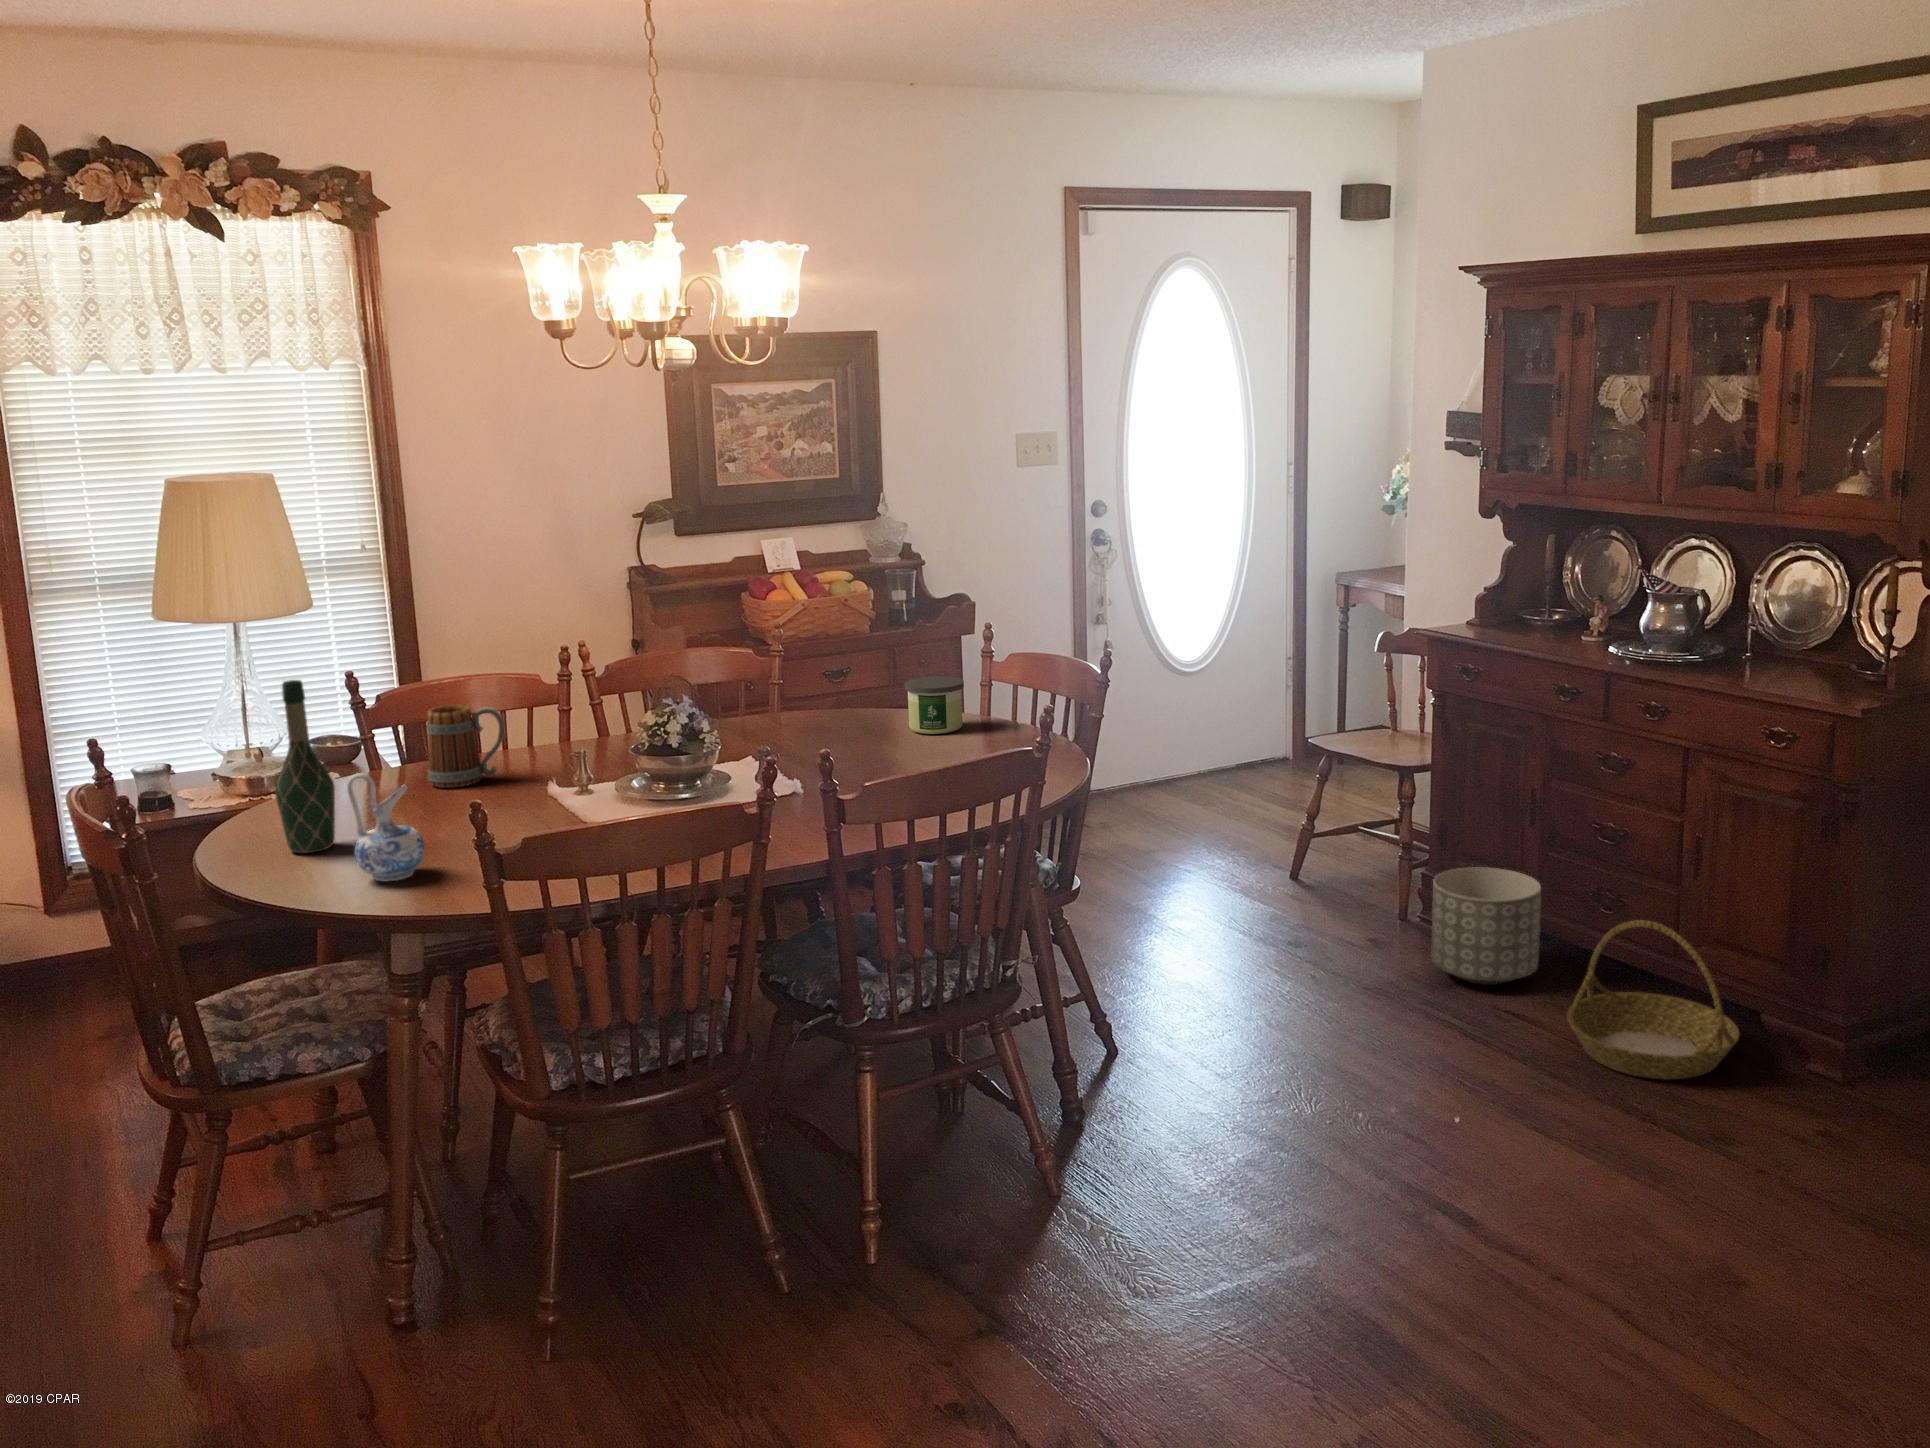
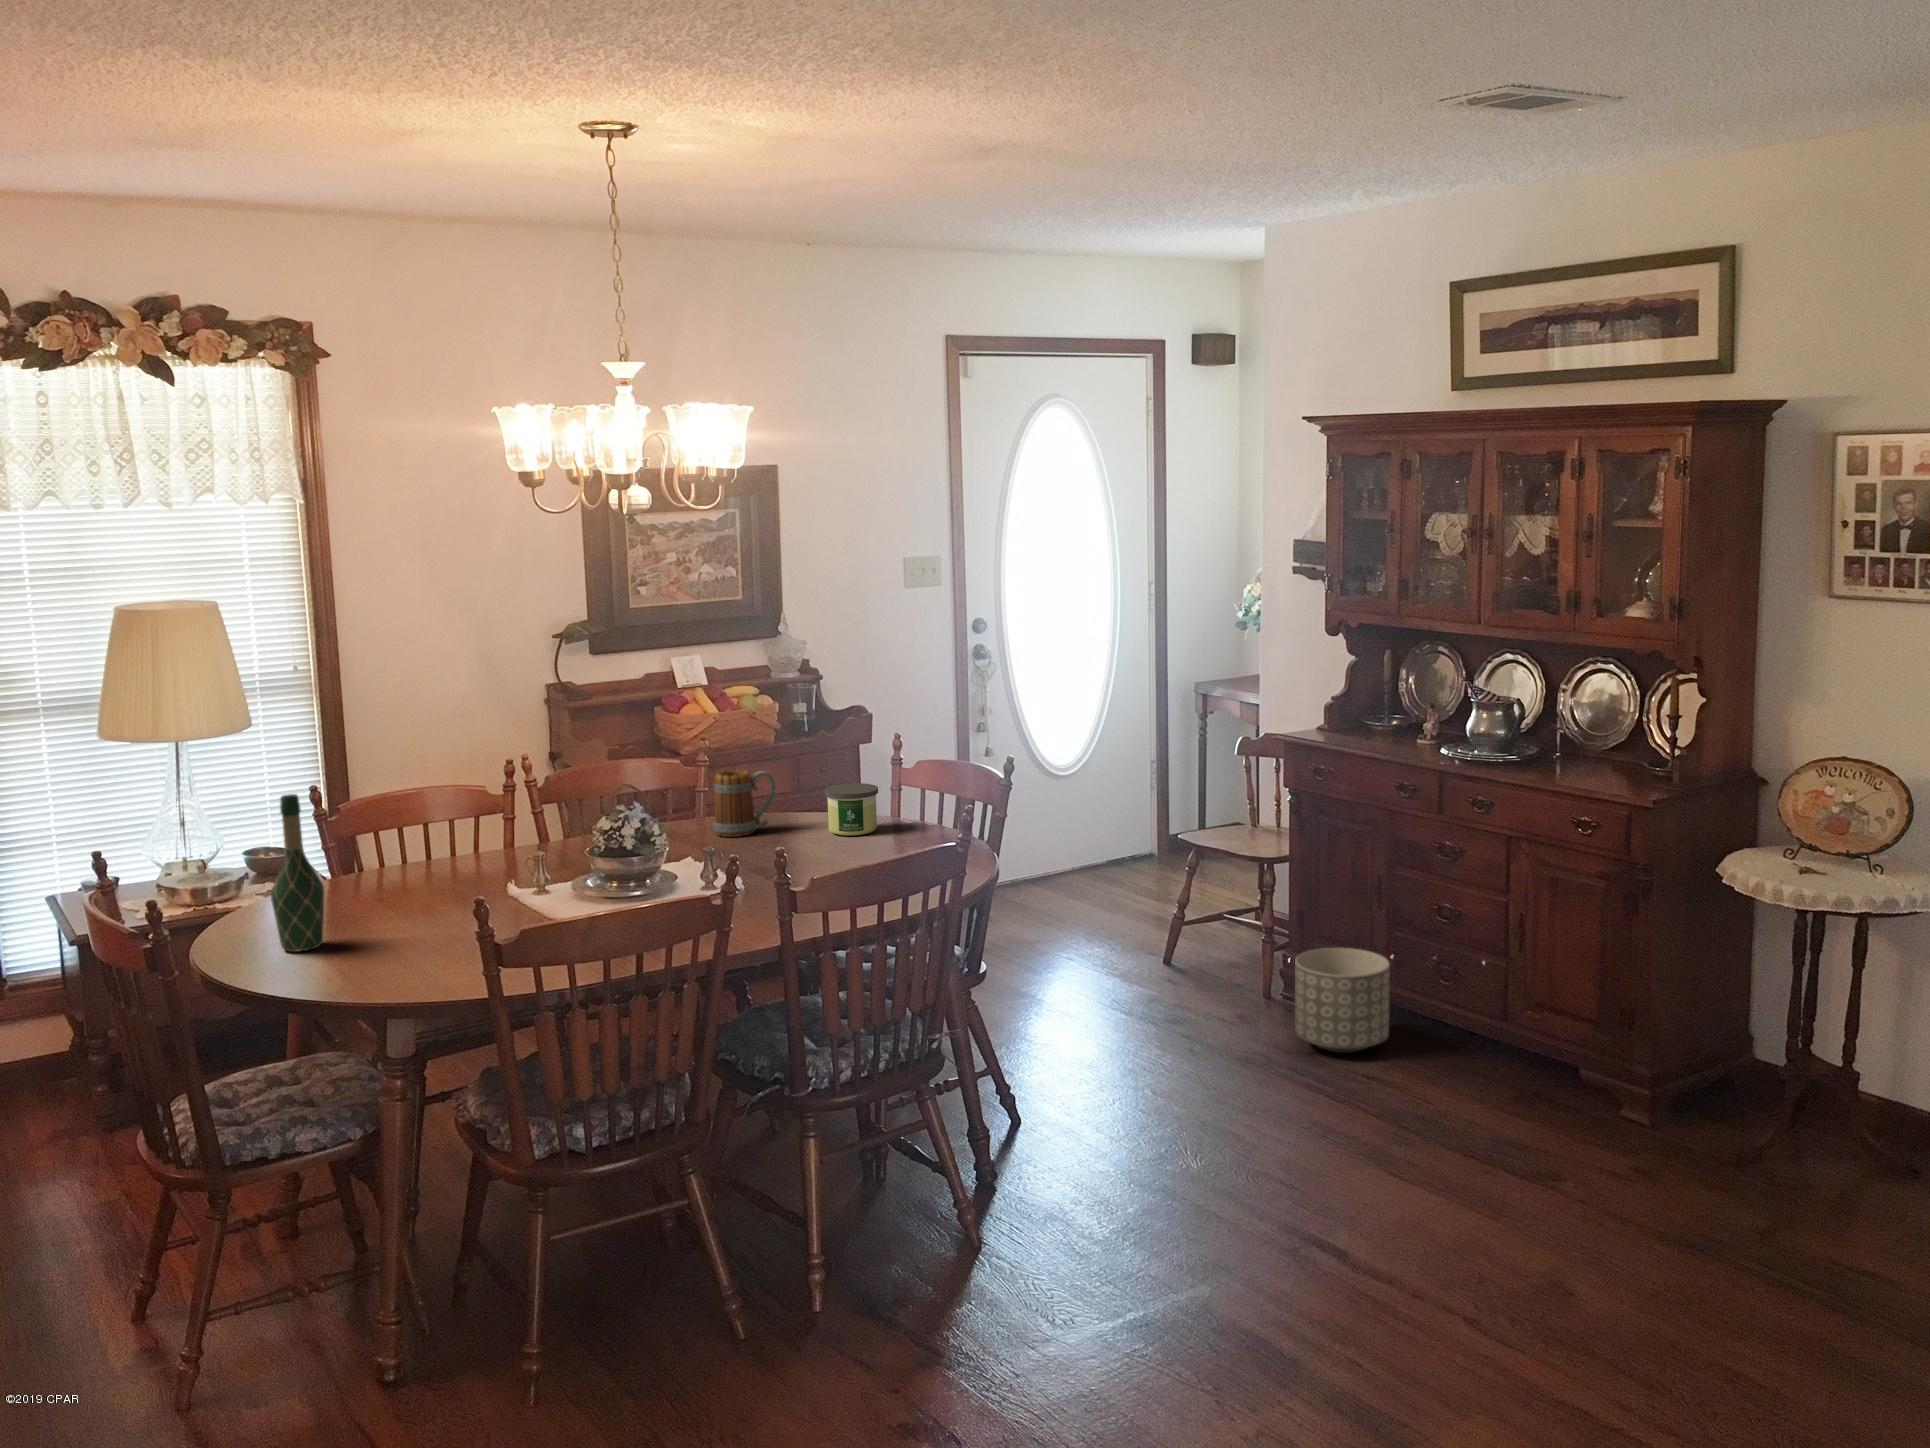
mug: present [427,705,505,788] -> present [714,770,776,837]
ceramic pitcher: present [347,773,424,881] -> none [349,877,417,974]
basket: present [1567,920,1739,1079] -> none [1415,988,1562,1128]

